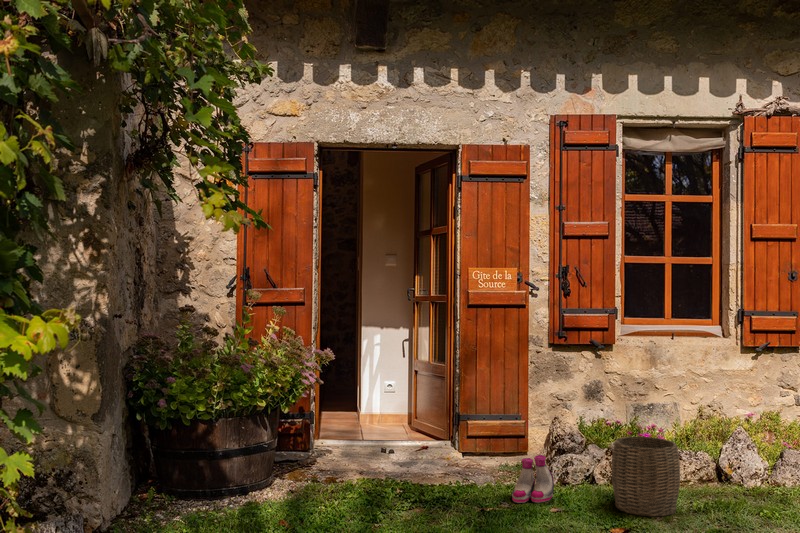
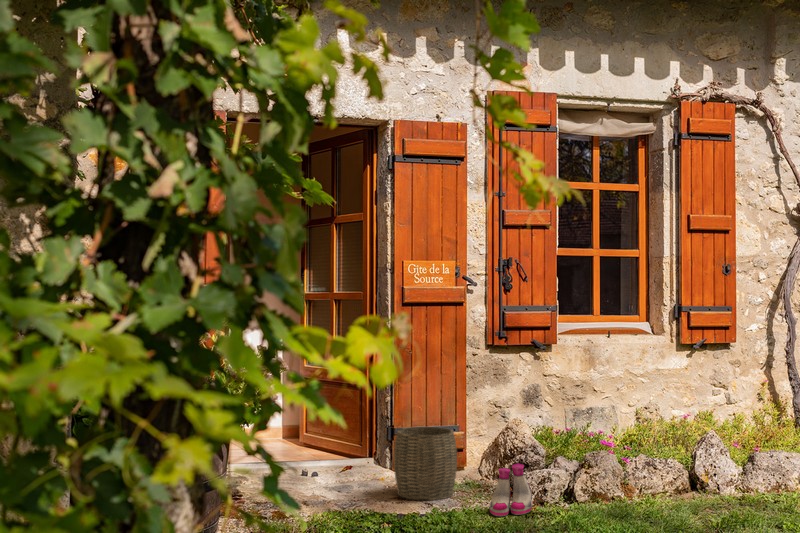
woven basket: present [612,437,680,516] -> present [394,427,457,500]

